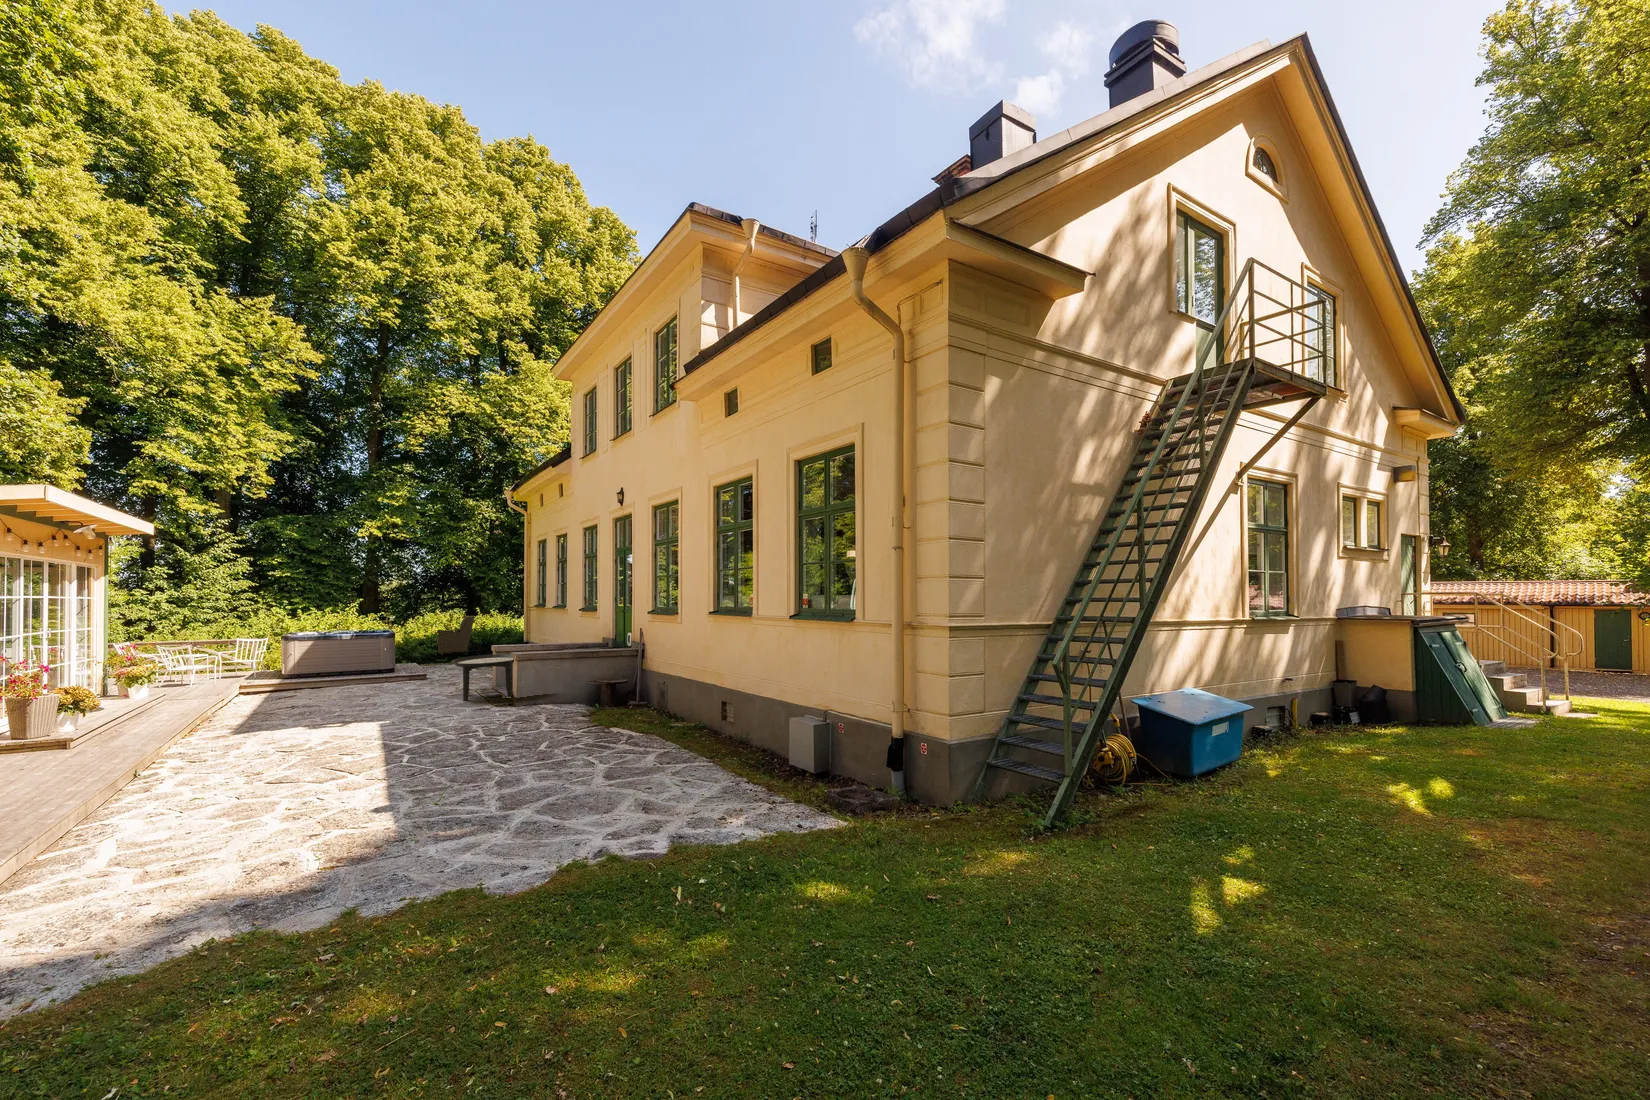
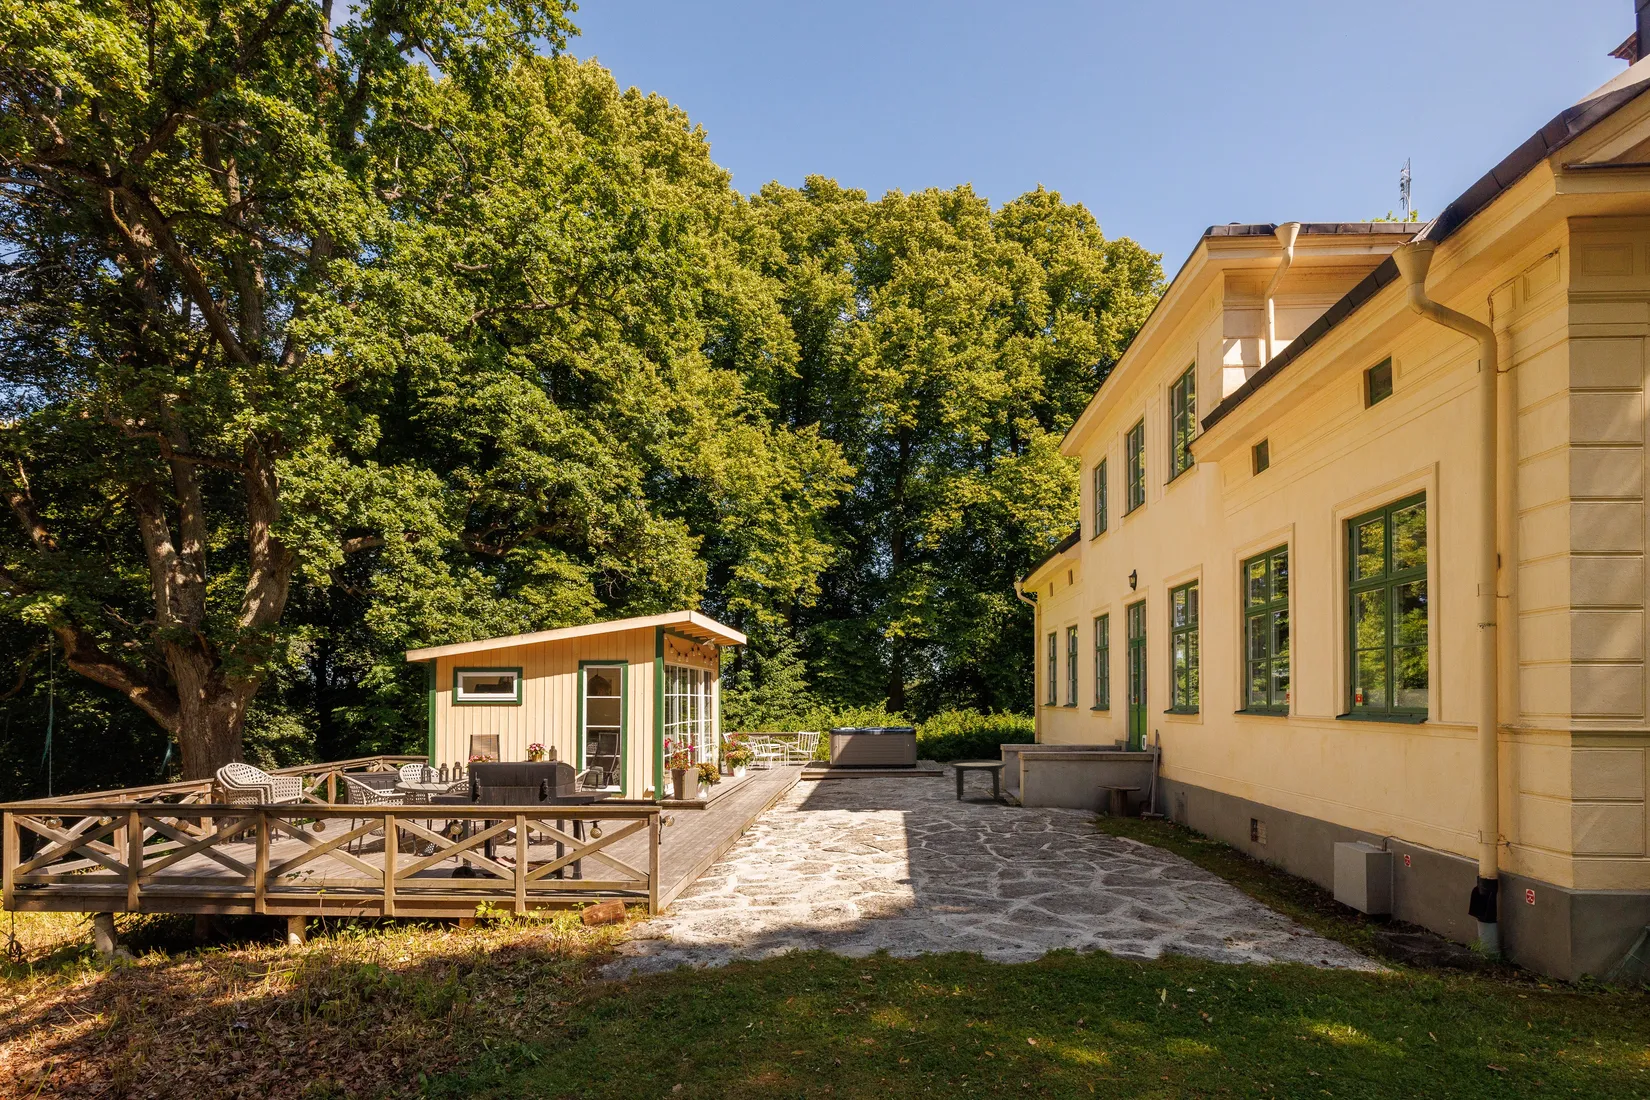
chair: present [437,616,474,656] -> none [954,722,987,763]

